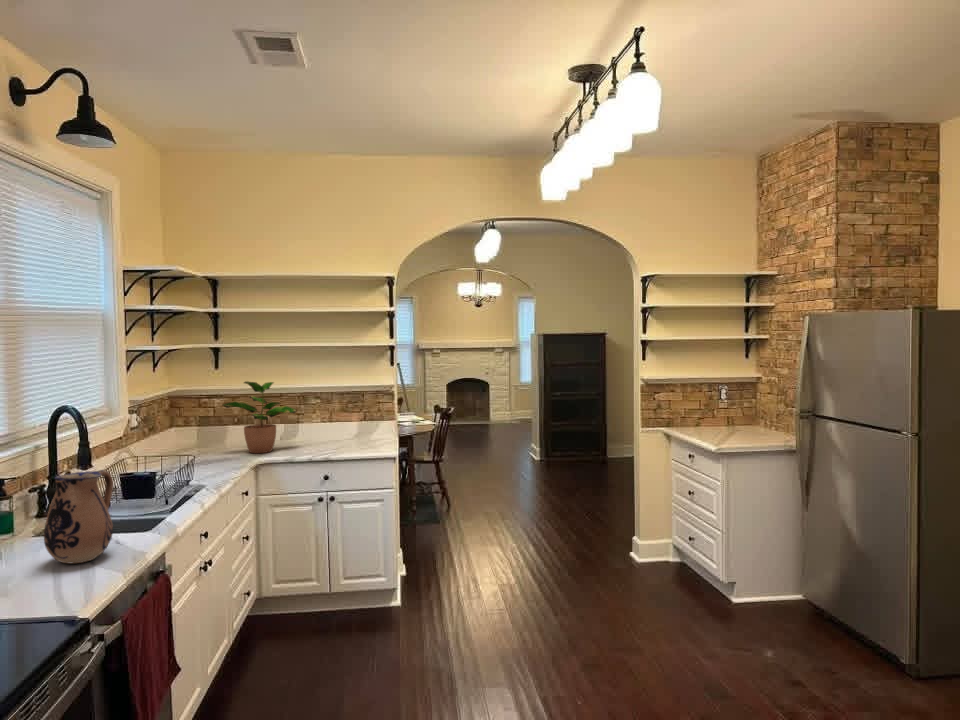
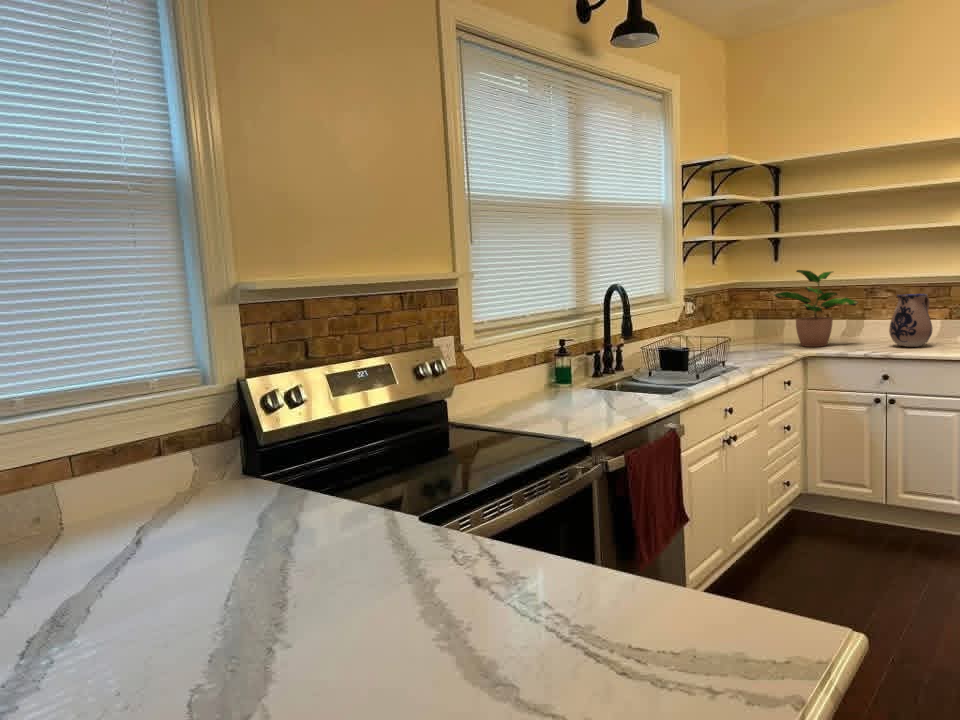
ceramic pitcher: present [44,470,113,564] -> present [889,294,933,347]

